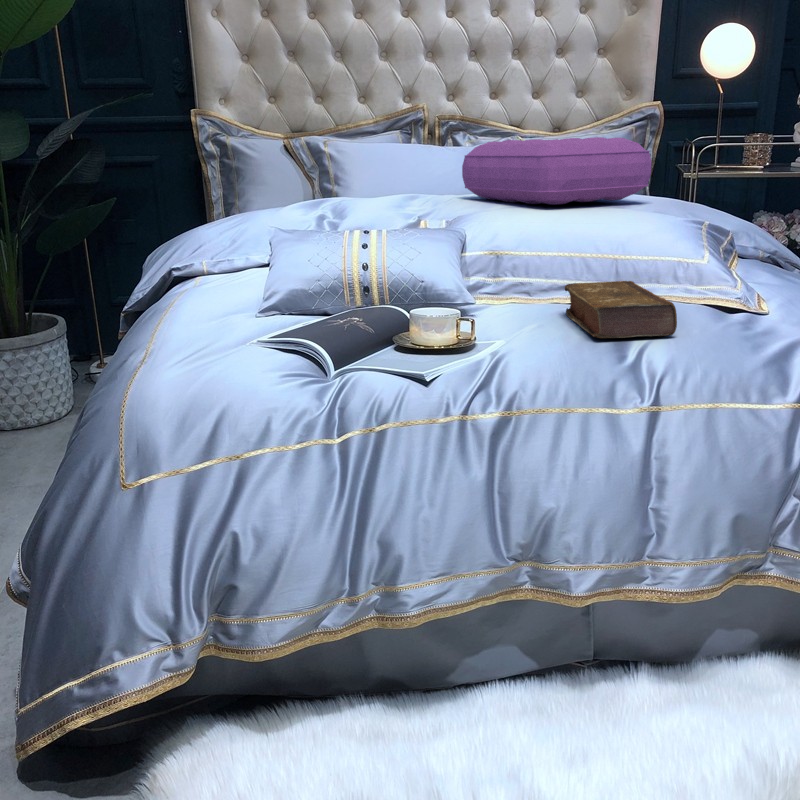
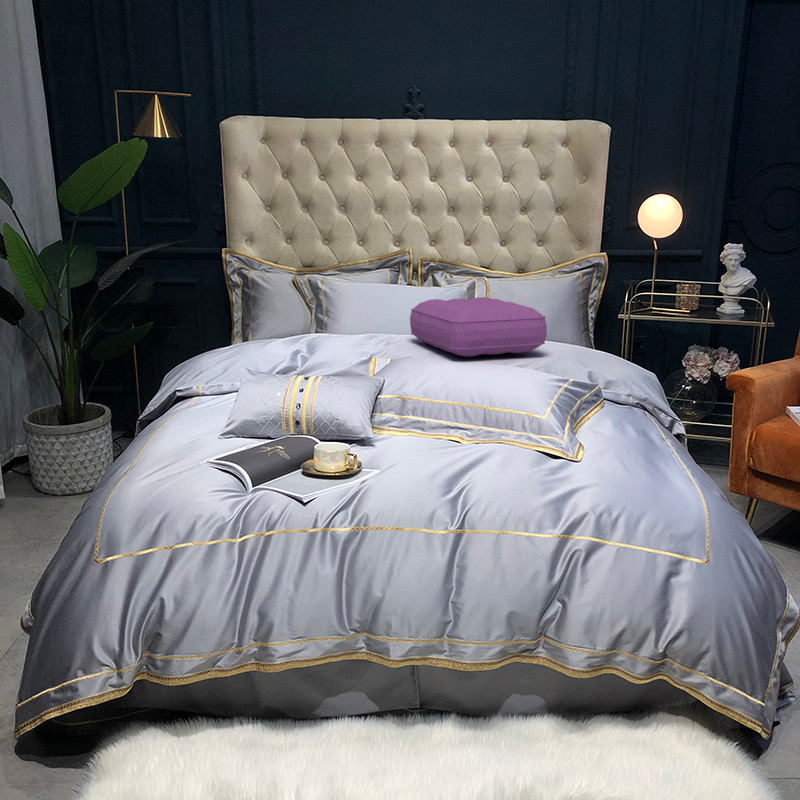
book: present [565,281,677,338] -> none [440,428,502,476]

